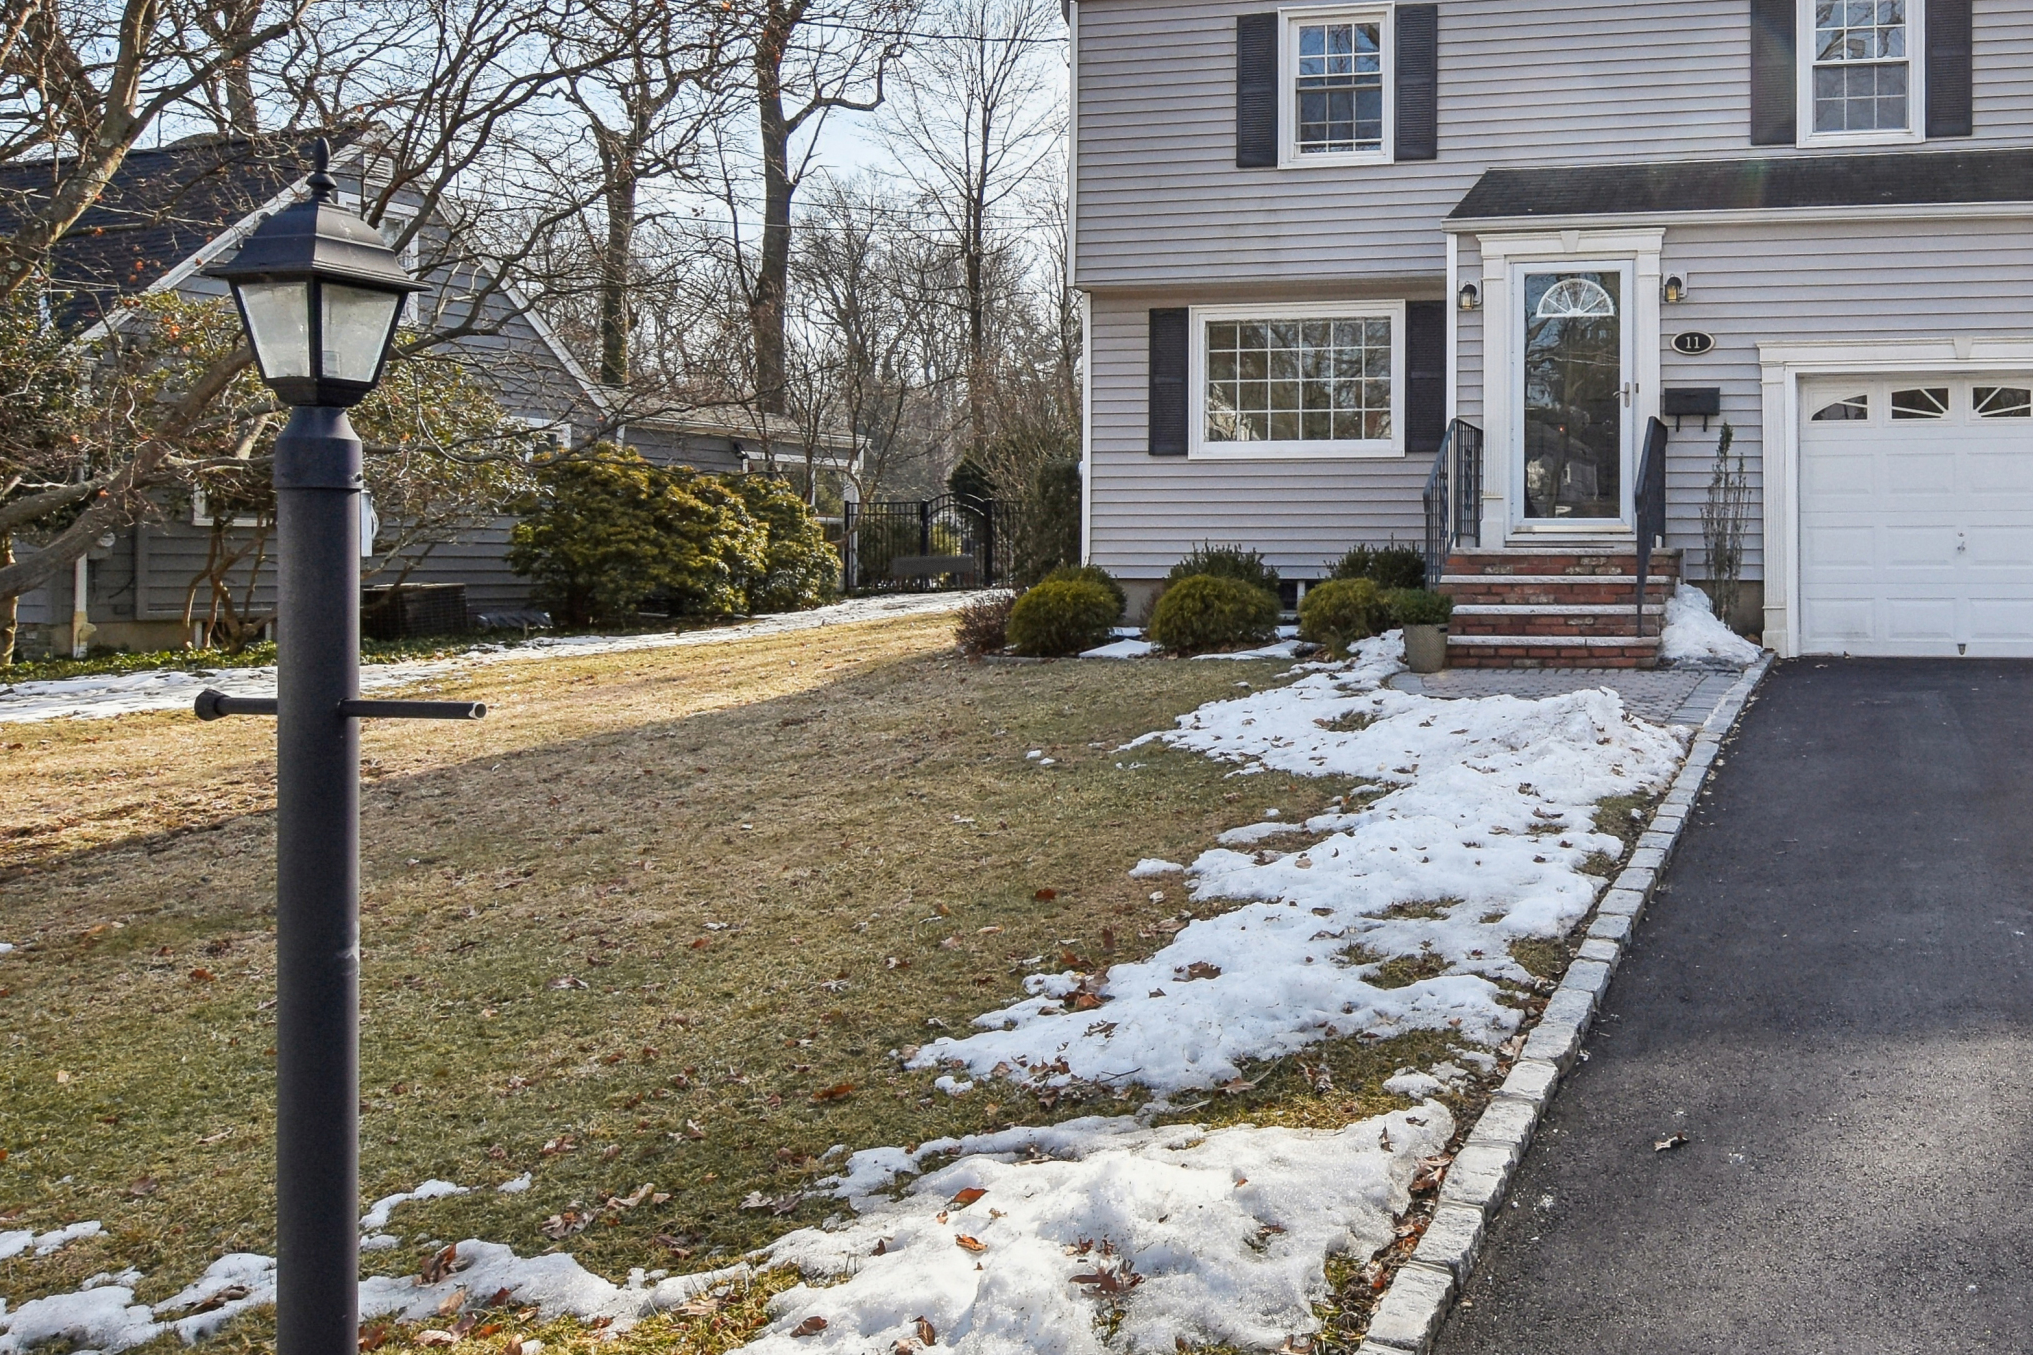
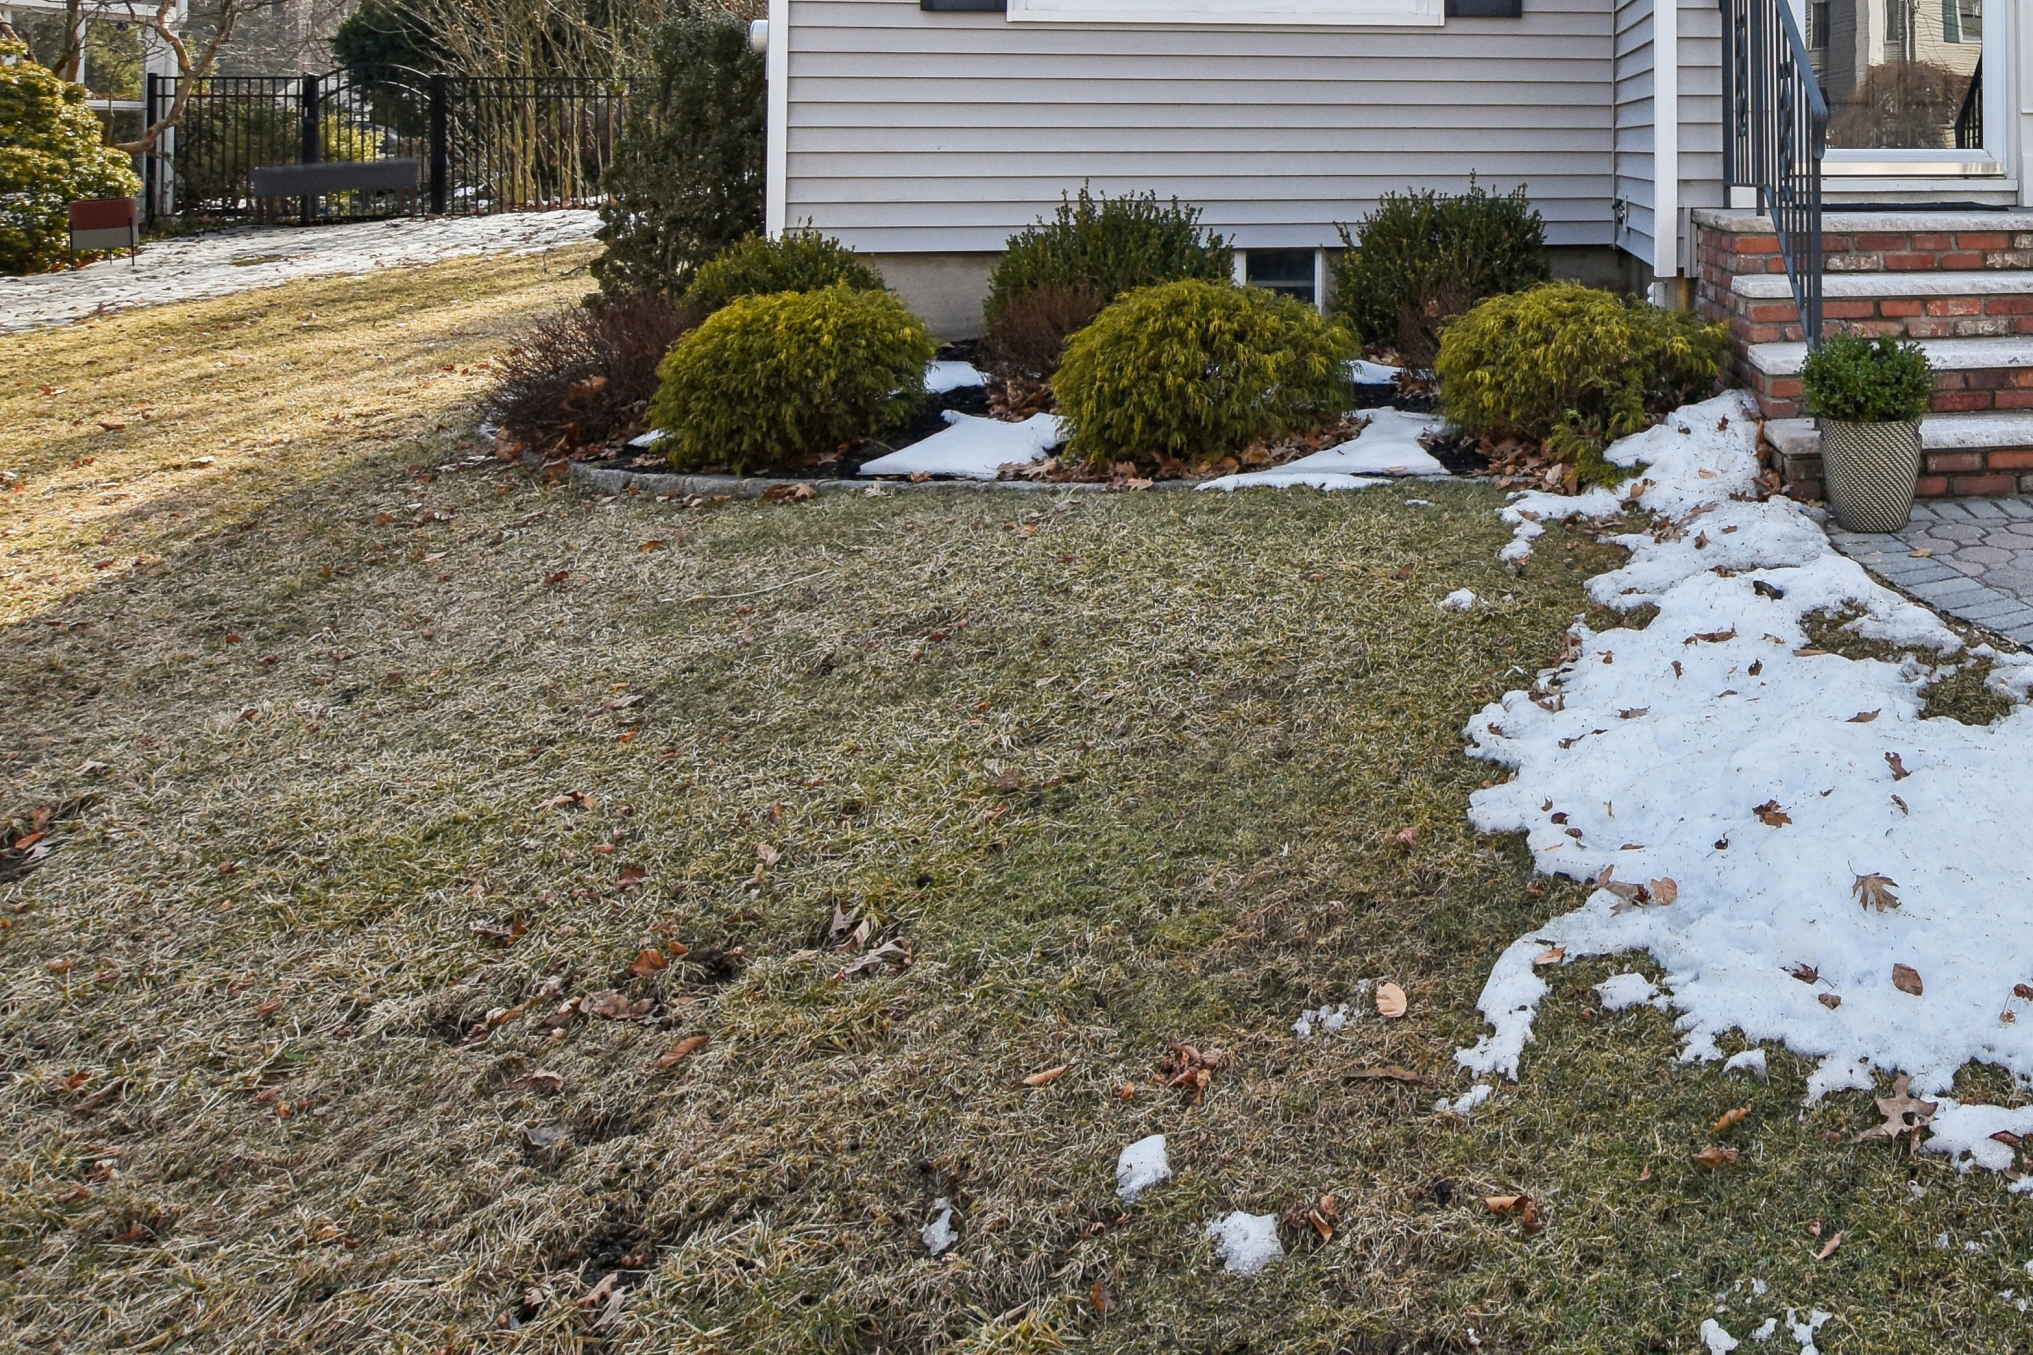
planter: none [810,568,840,607] -> present [68,197,139,271]

